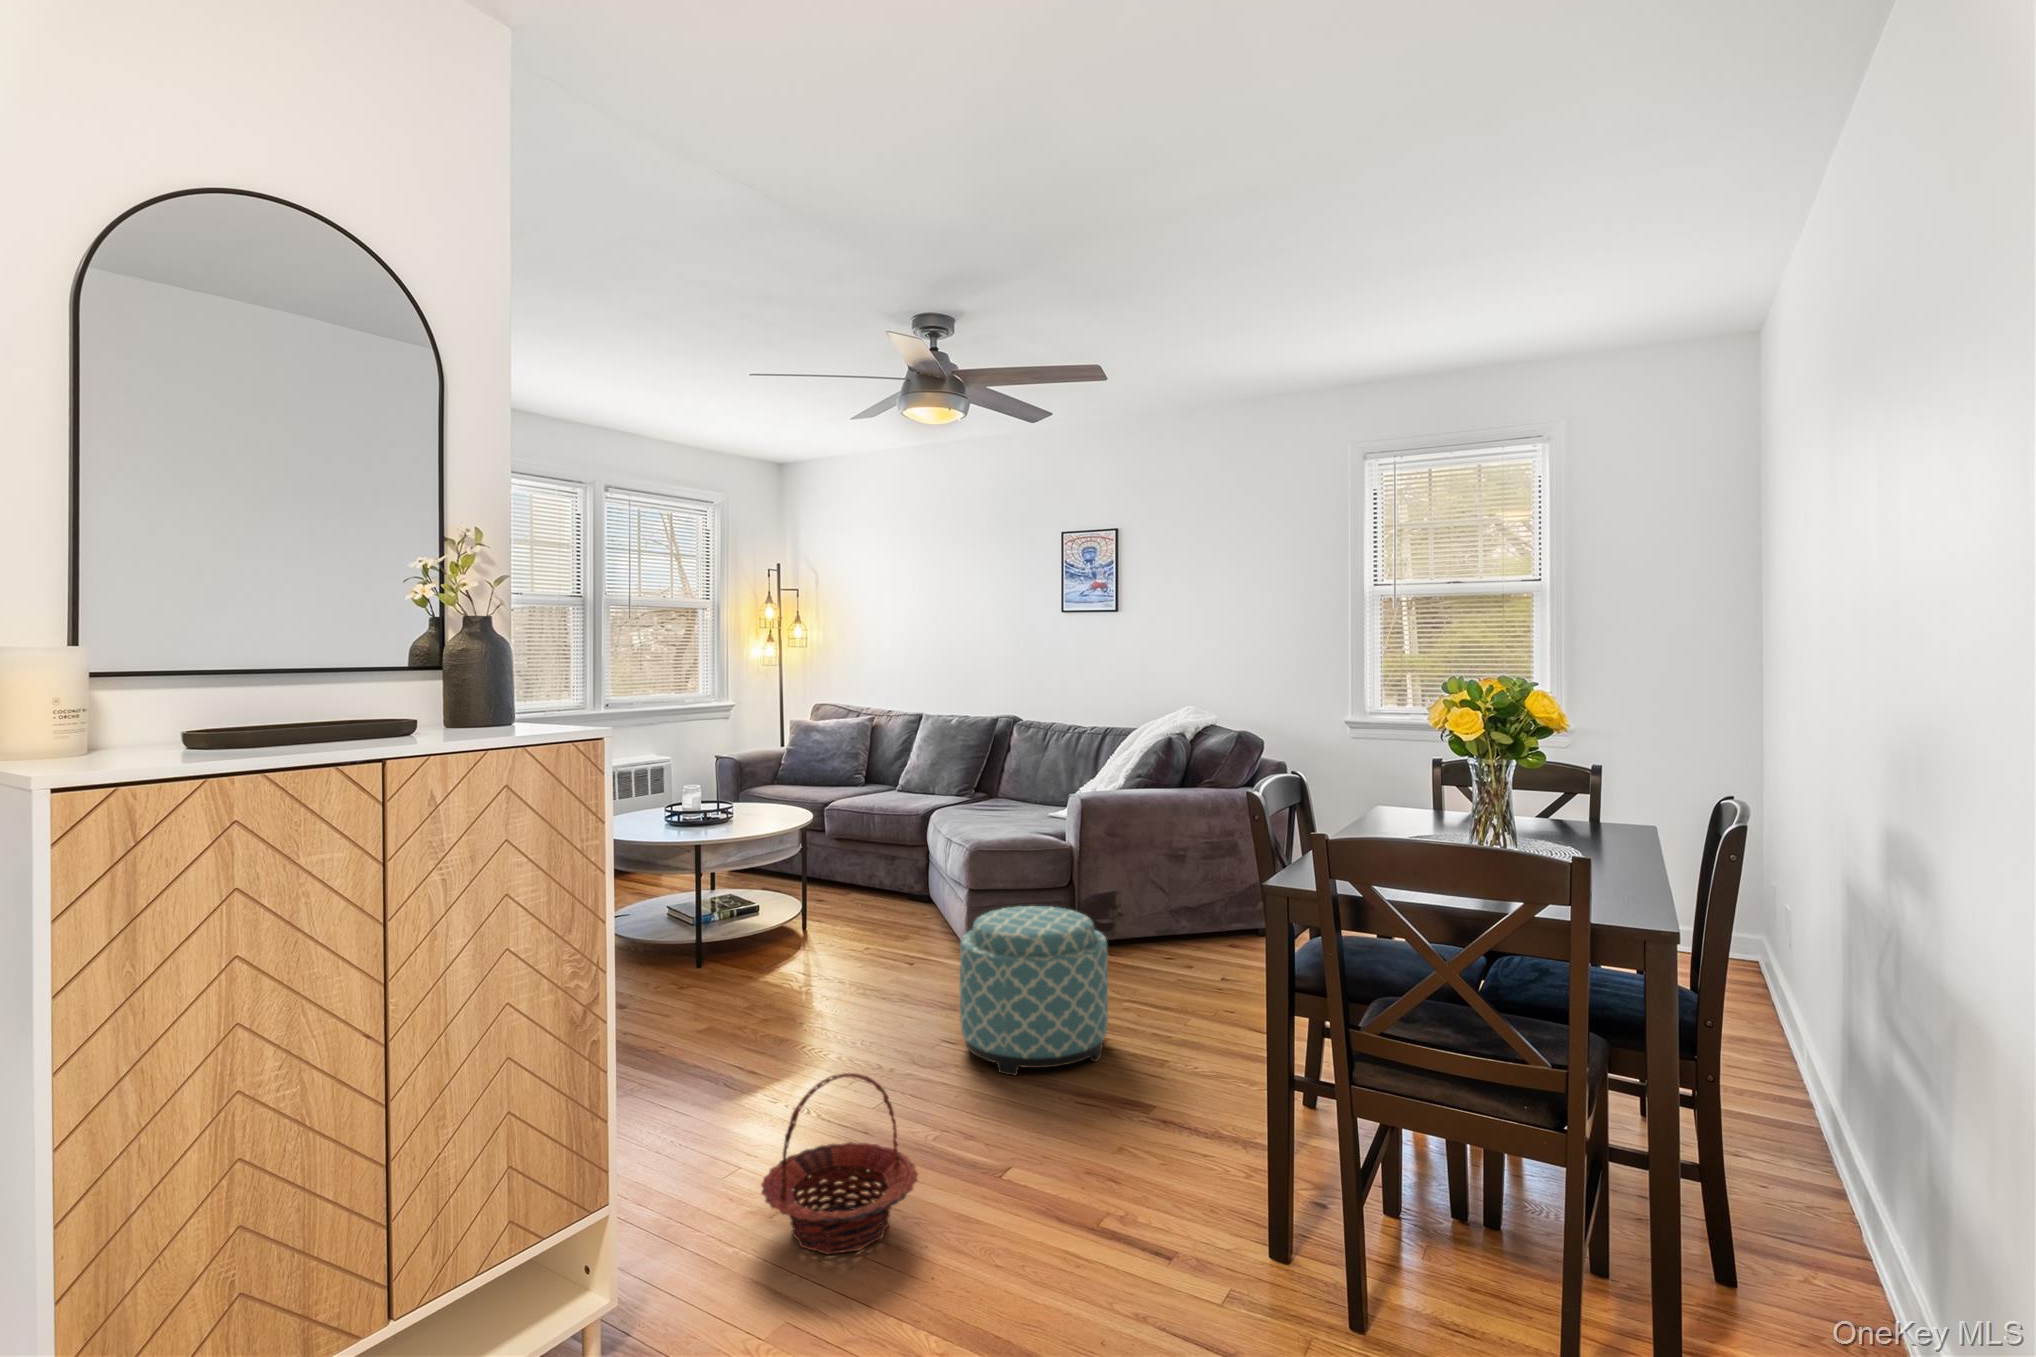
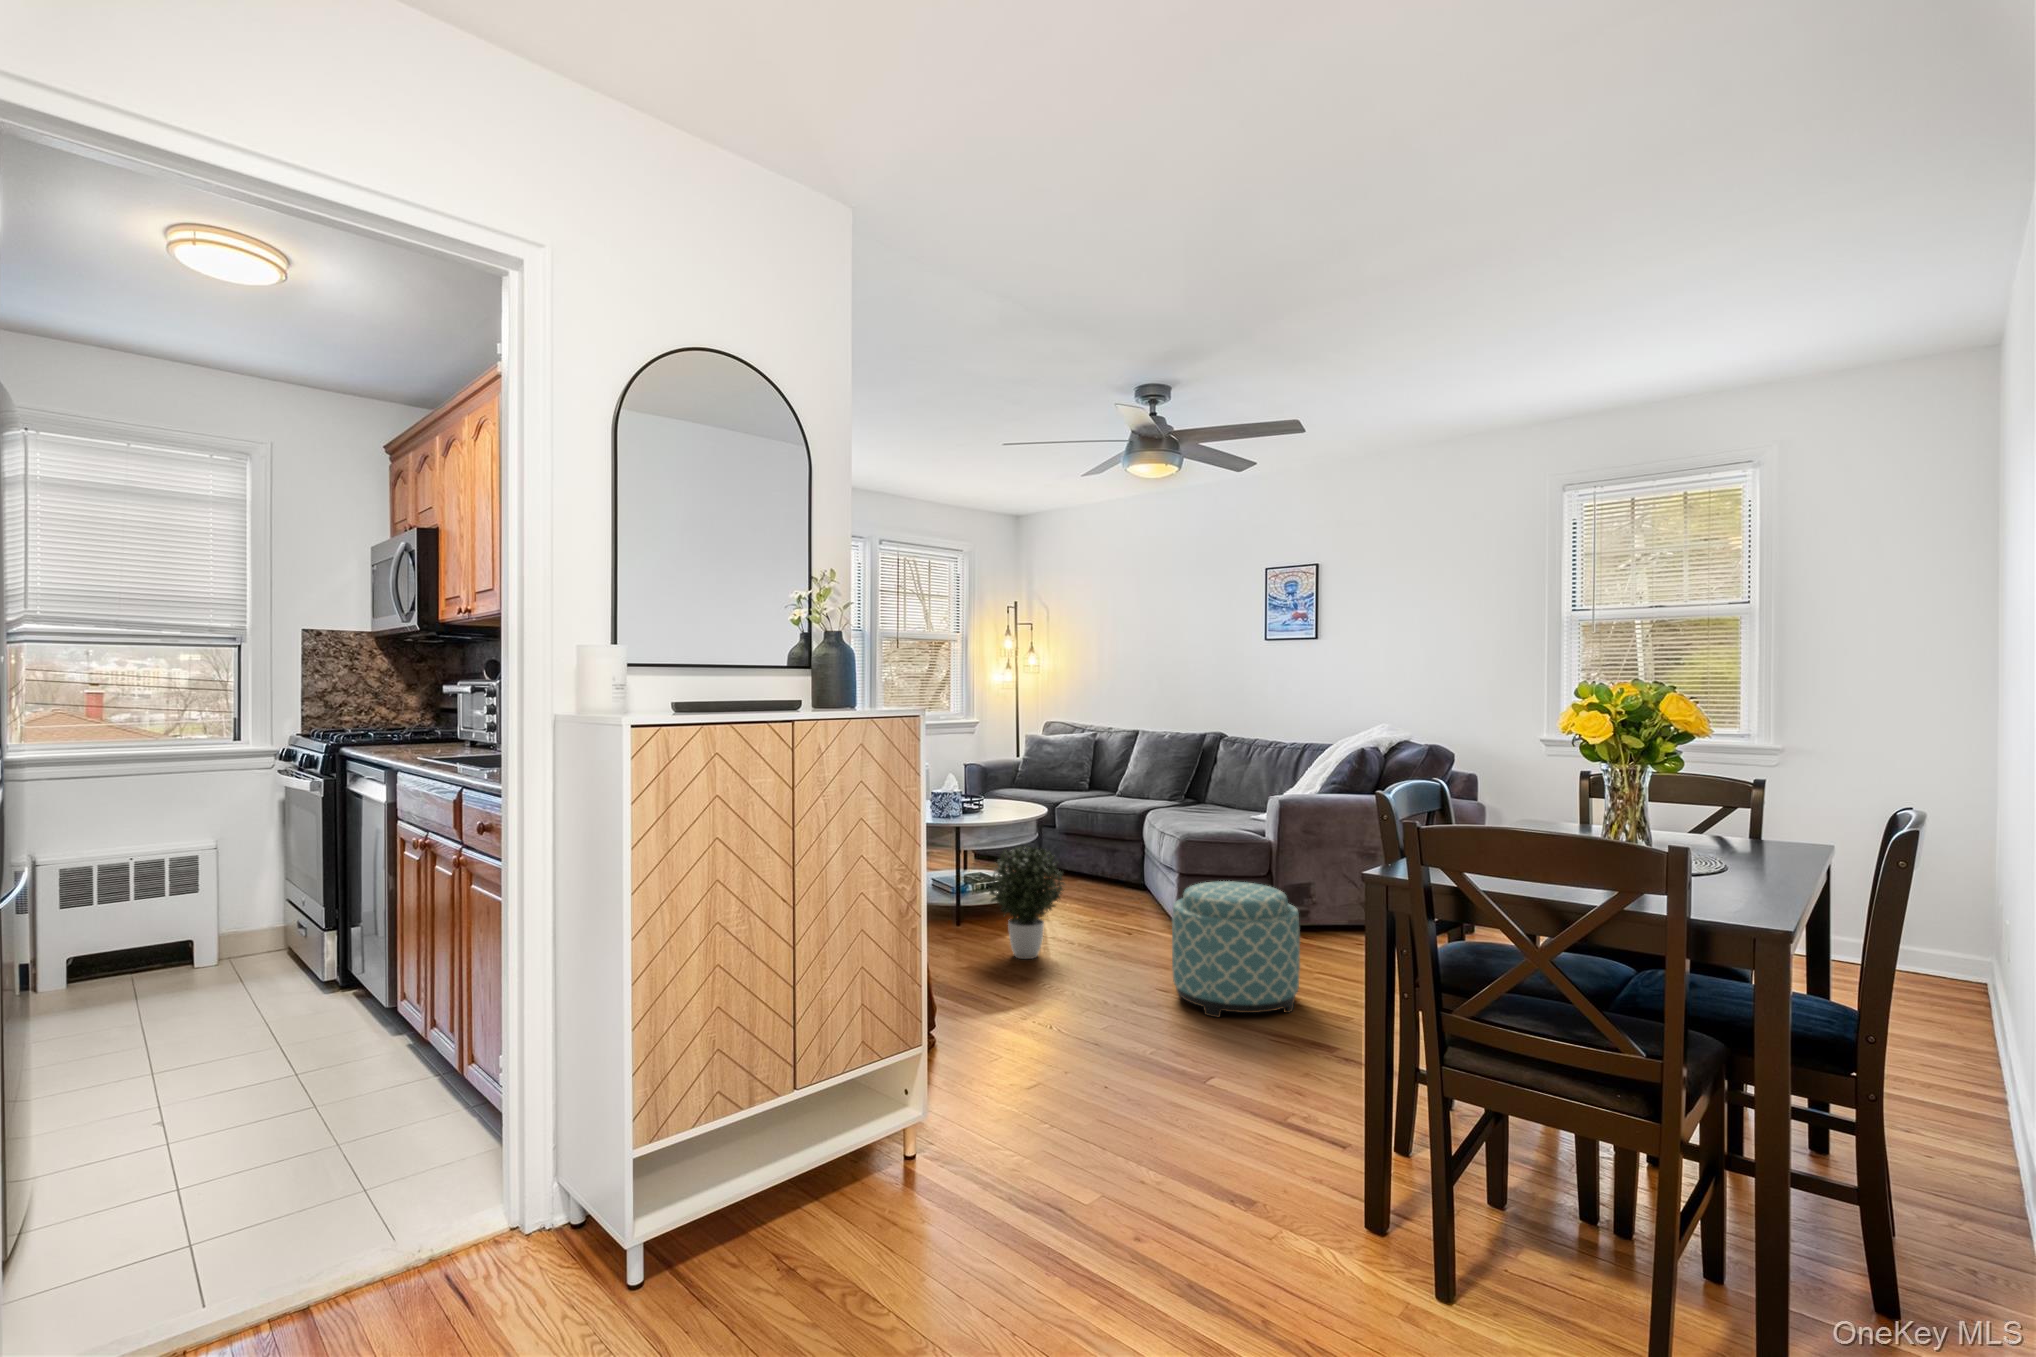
potted plant: none [730,868,832,1010] -> present [986,846,1064,959]
basket: present [761,1073,918,1254] -> none [1019,985,1140,1120]

